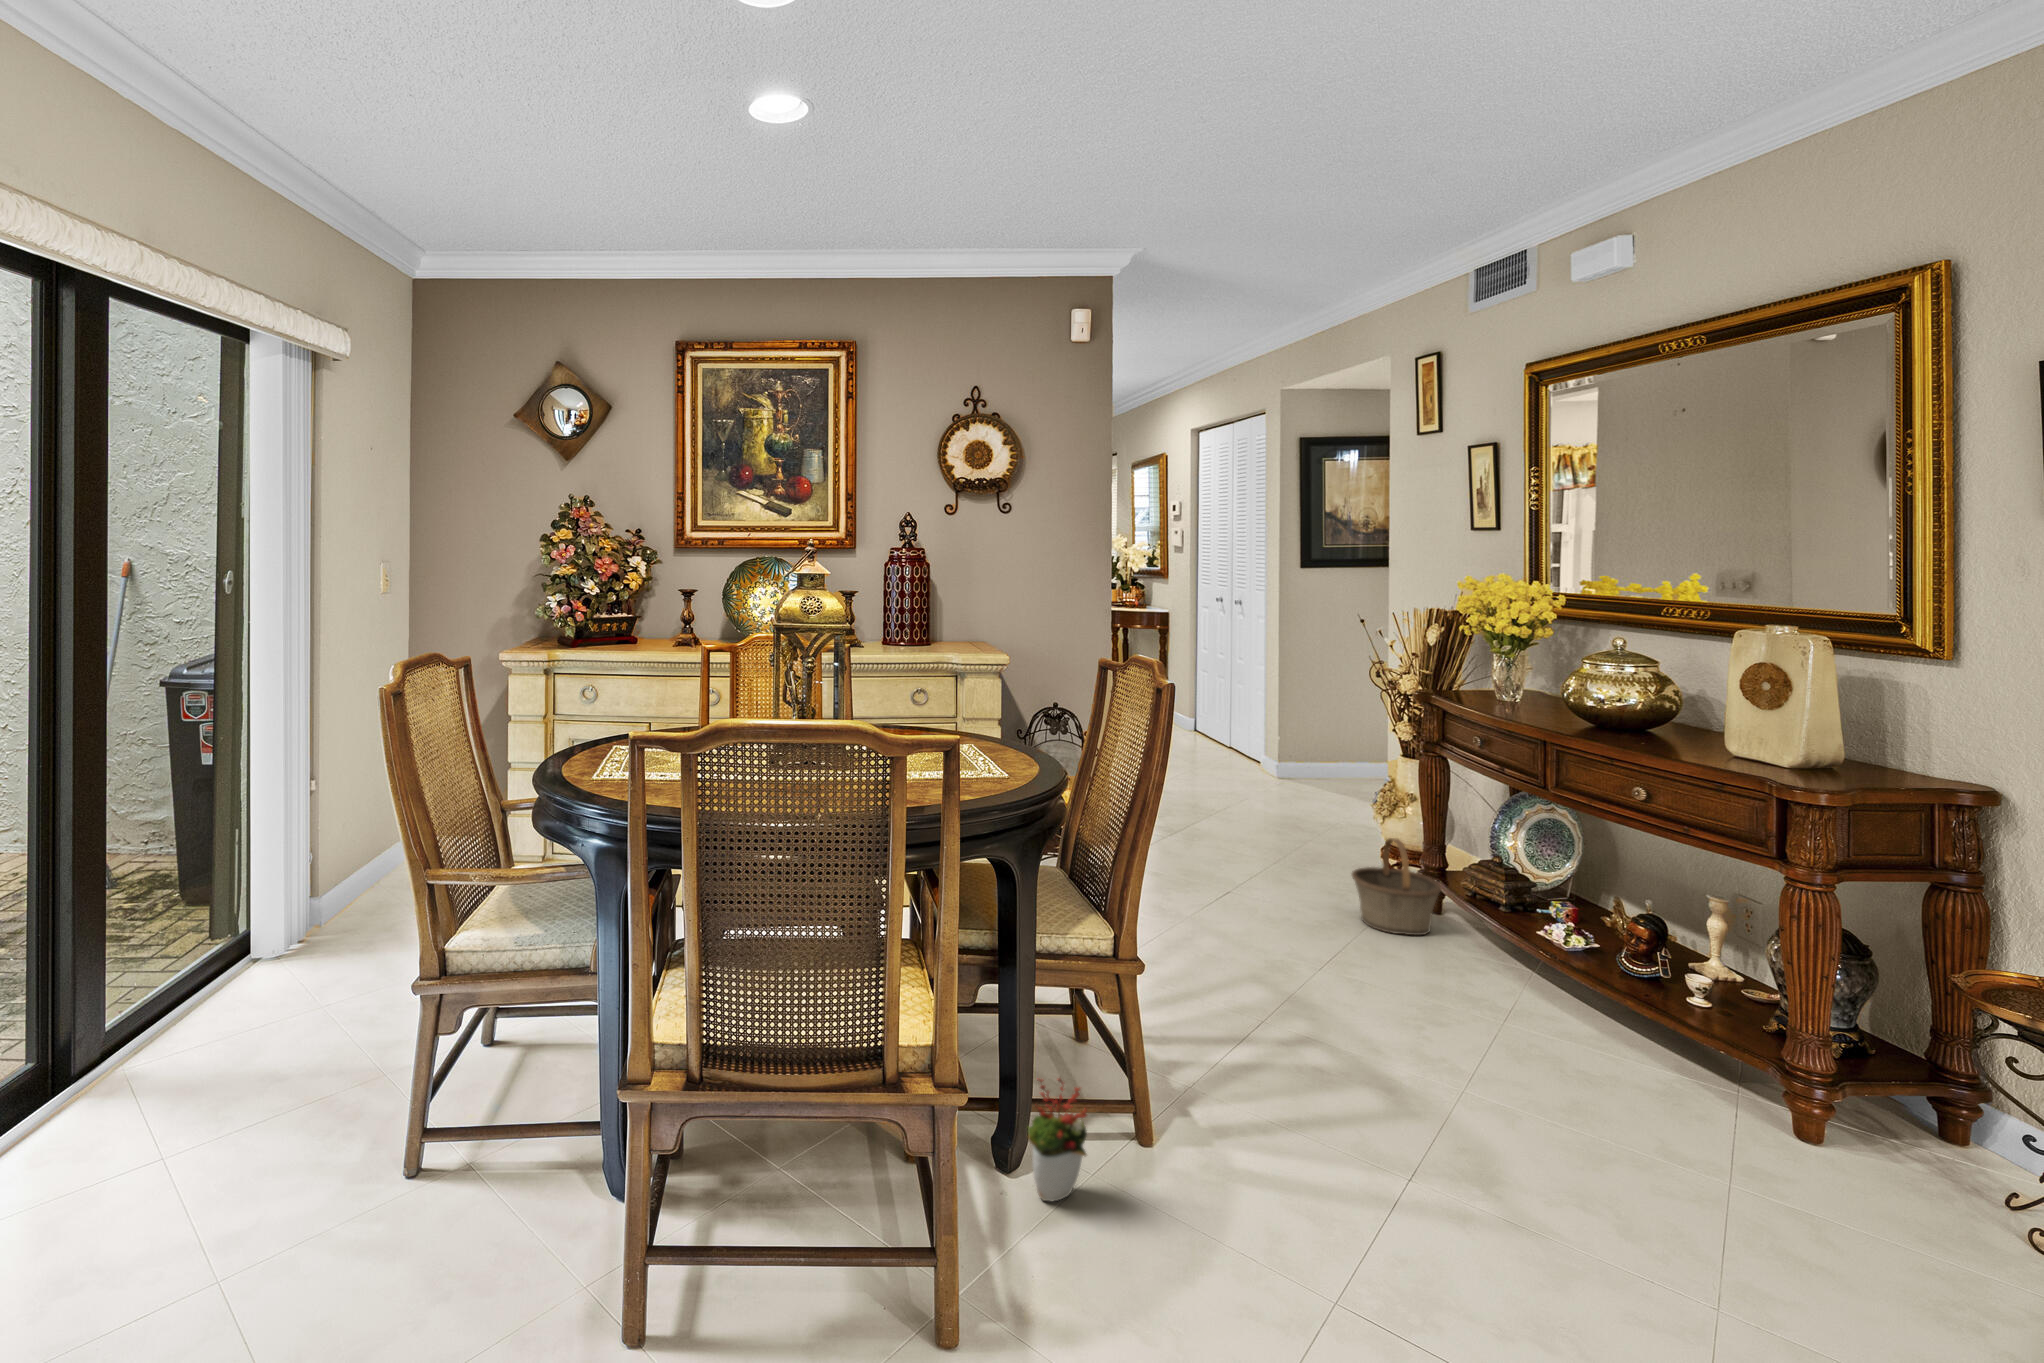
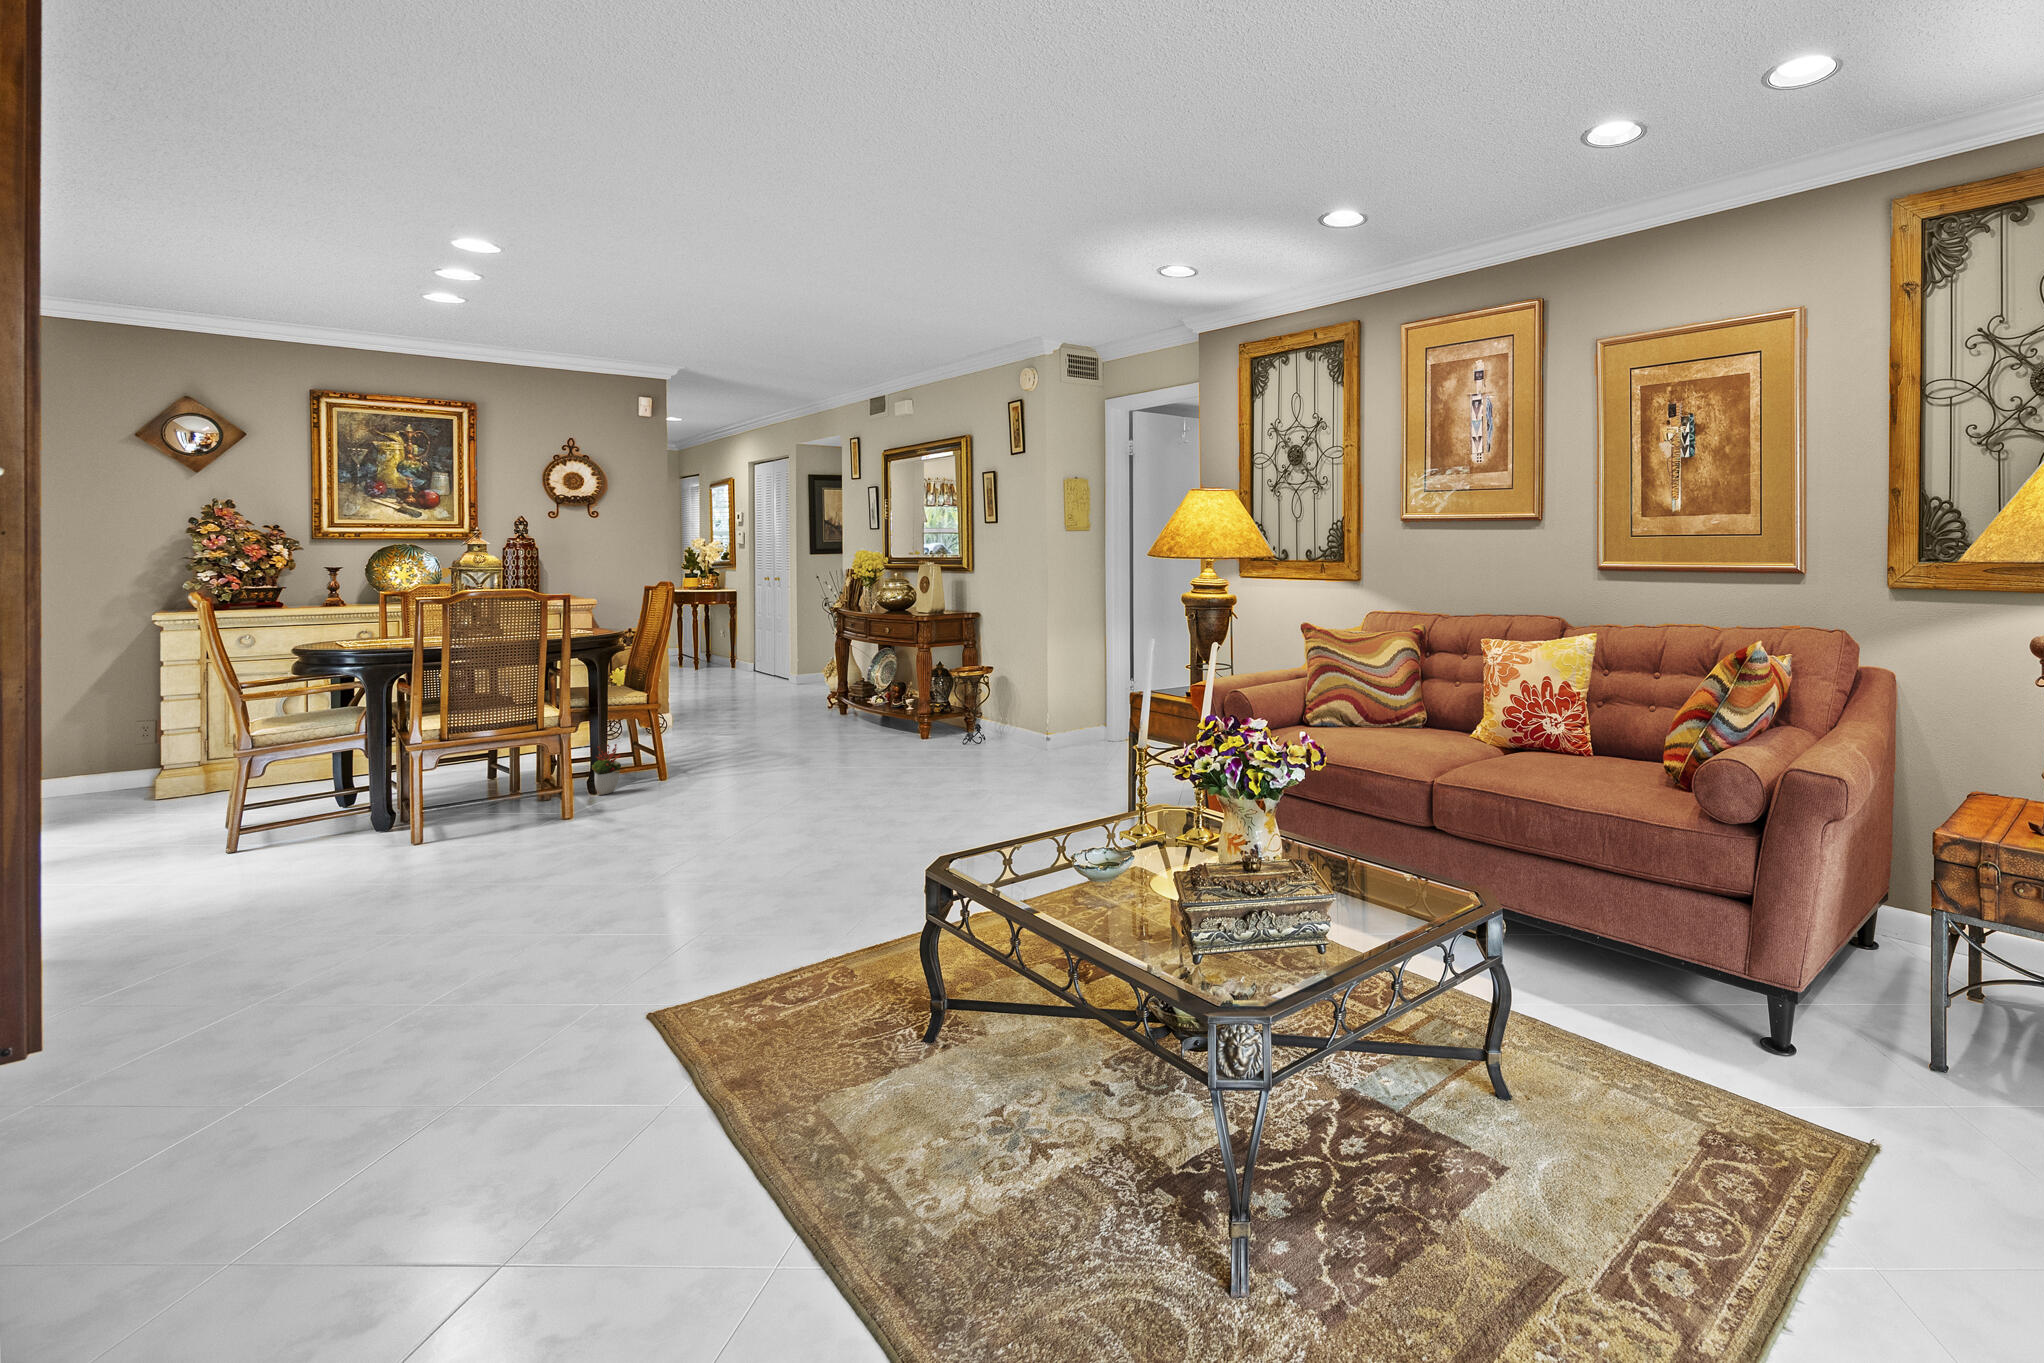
basket: present [1352,838,1441,935] -> none [796,677,838,722]

